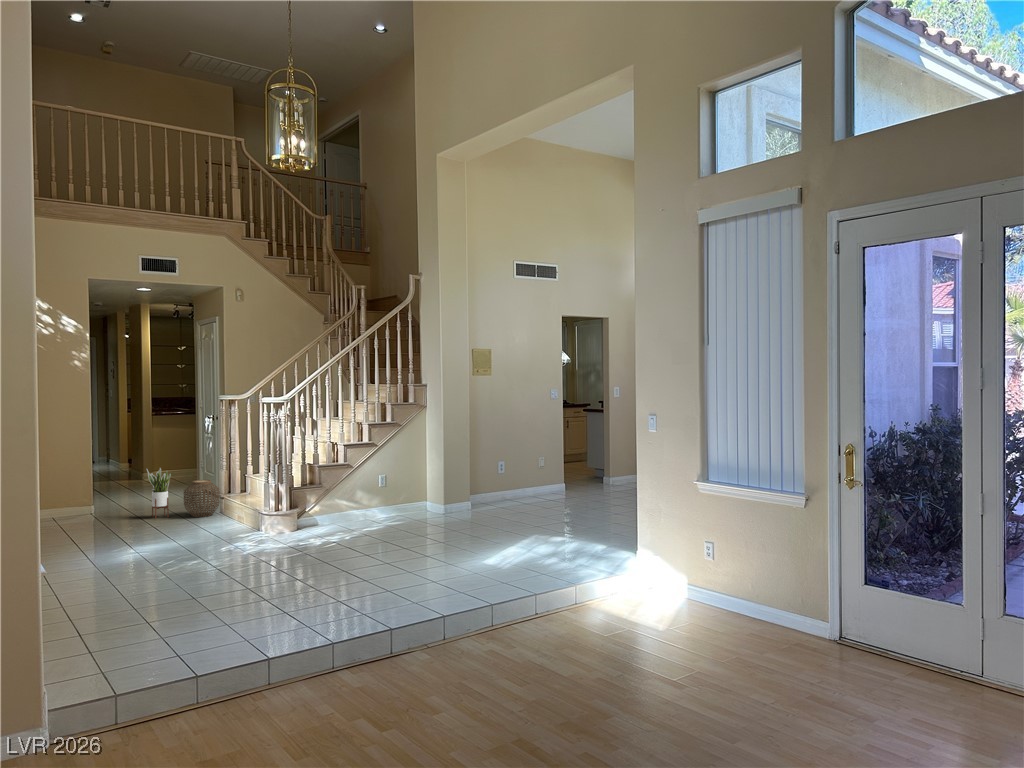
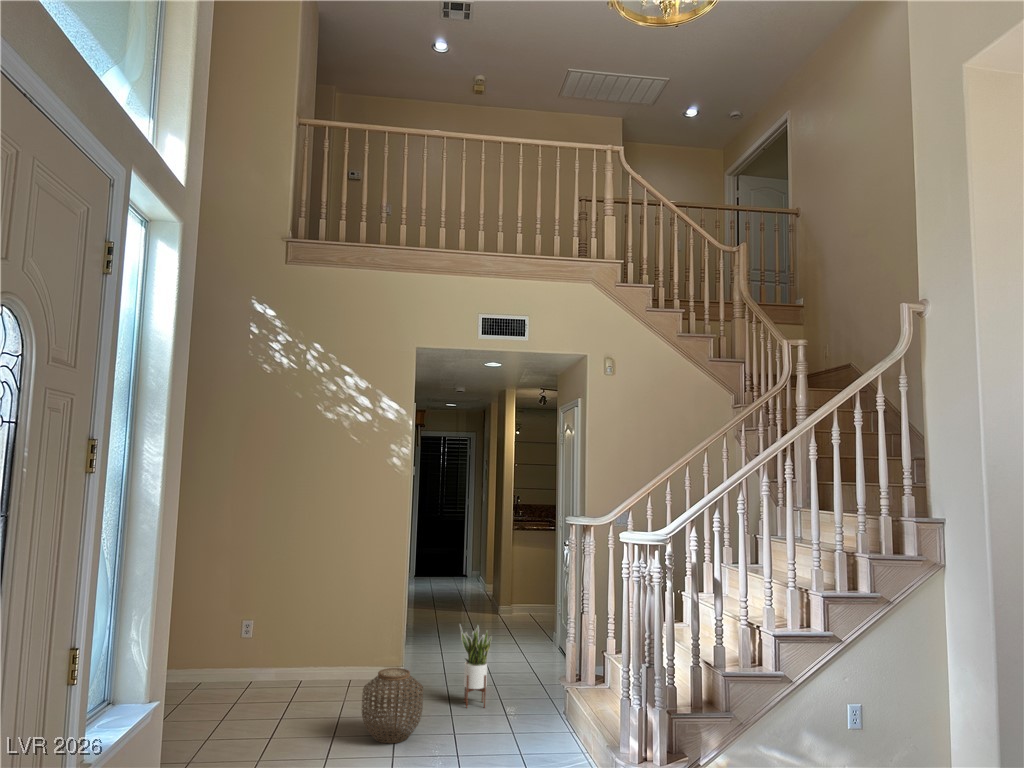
woven basket: present [184,480,220,517] -> present [362,668,423,743]

